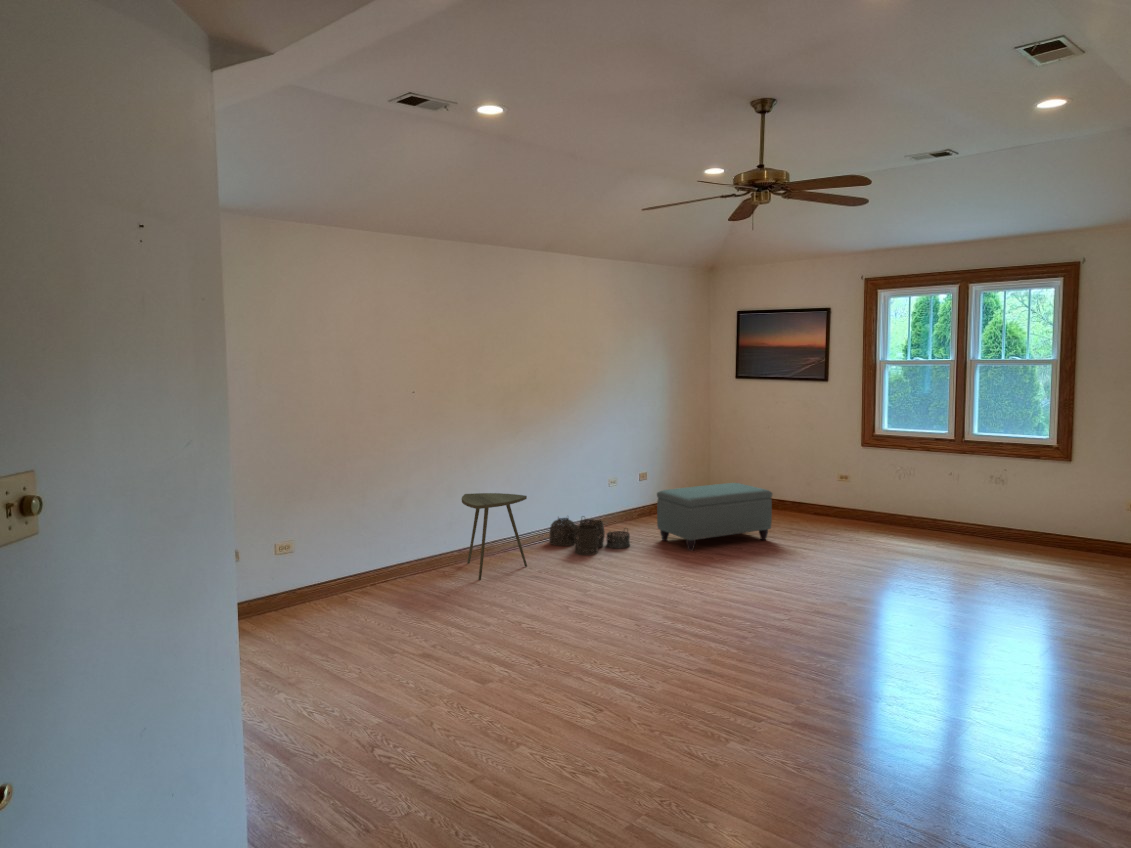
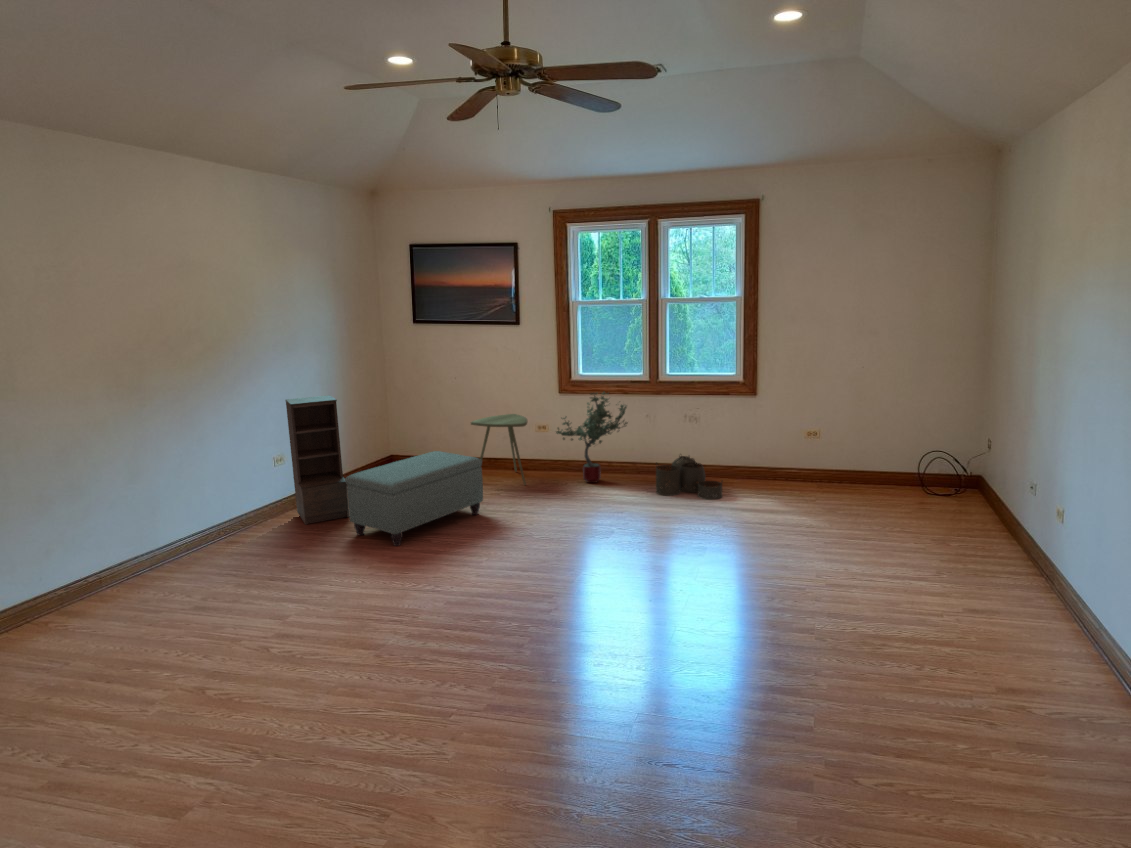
bookshelf: none [621,430,661,529] -> present [285,395,349,525]
potted tree: none [852,445,926,532] -> present [556,392,627,483]
side table: present [462,493,527,580] -> present [471,414,527,485]
woven basket: present [549,518,630,555] -> present [656,456,723,499]

